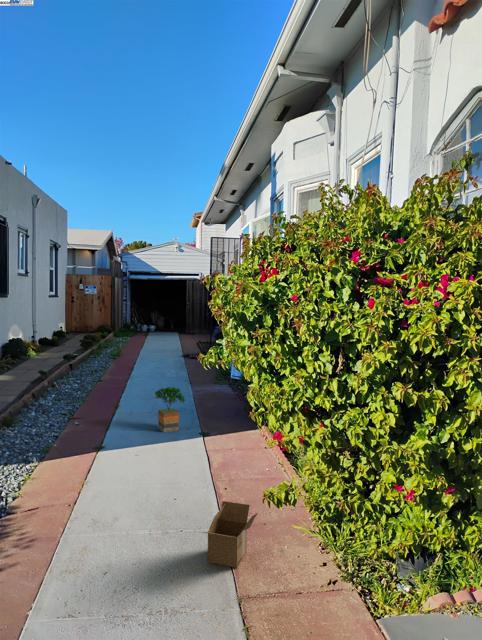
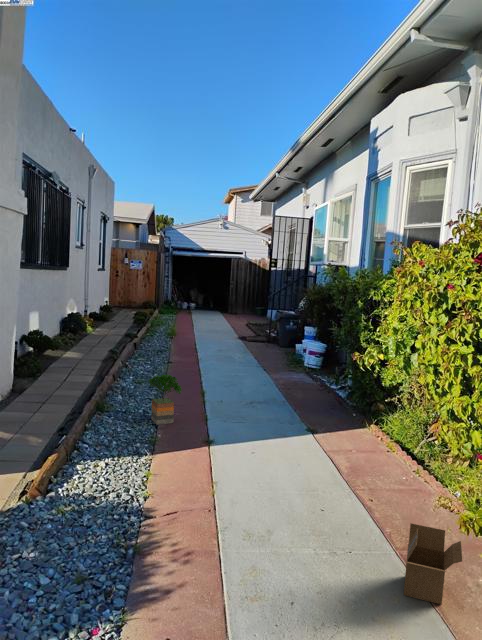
potted tree: present [155,387,185,432] -> present [149,374,182,425]

